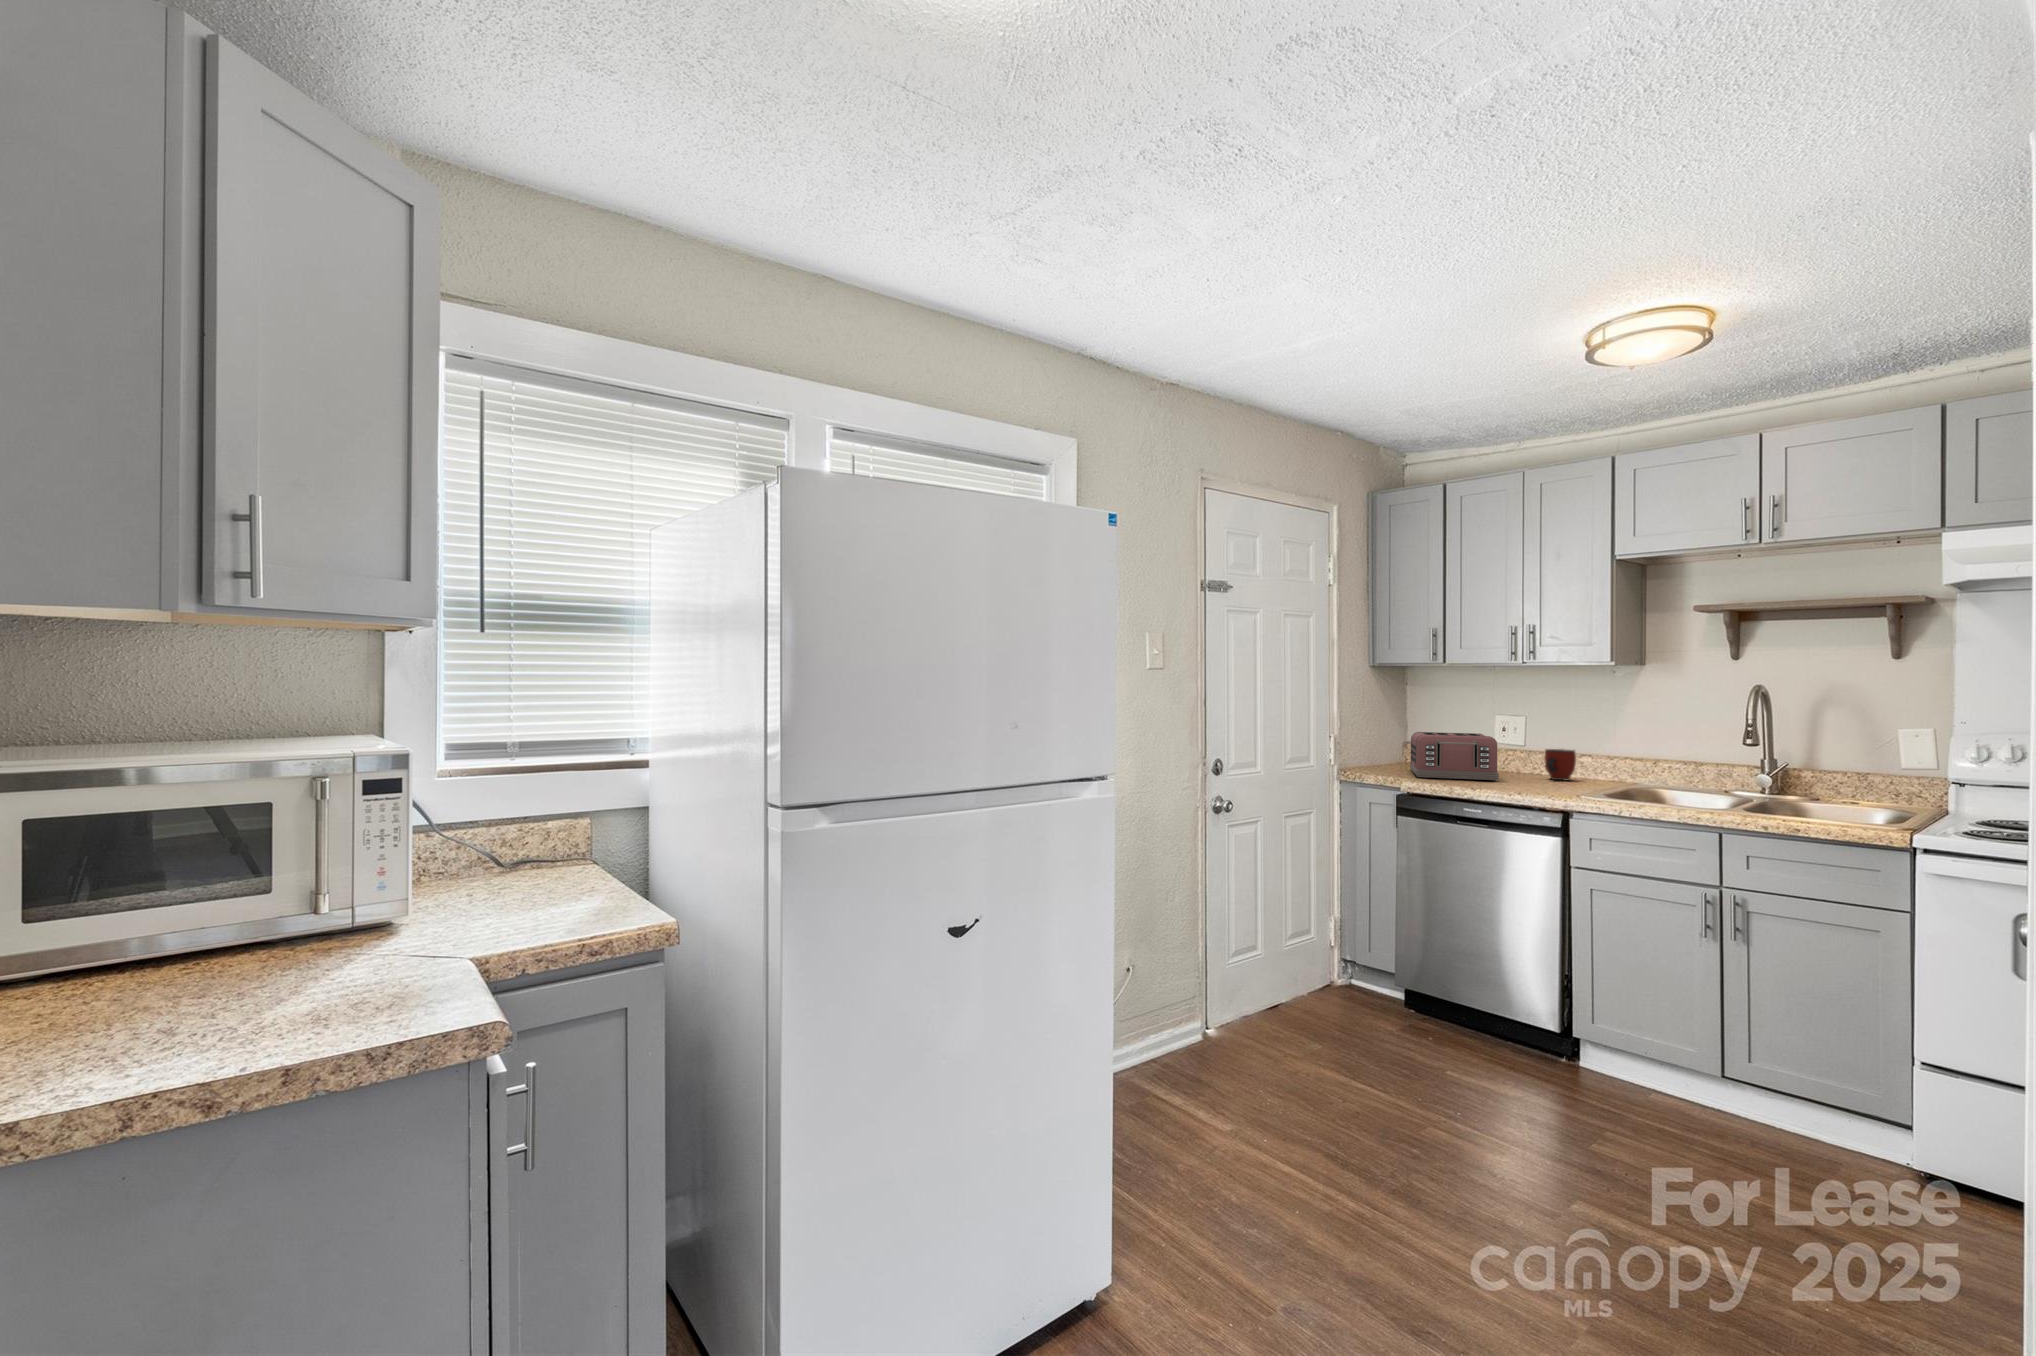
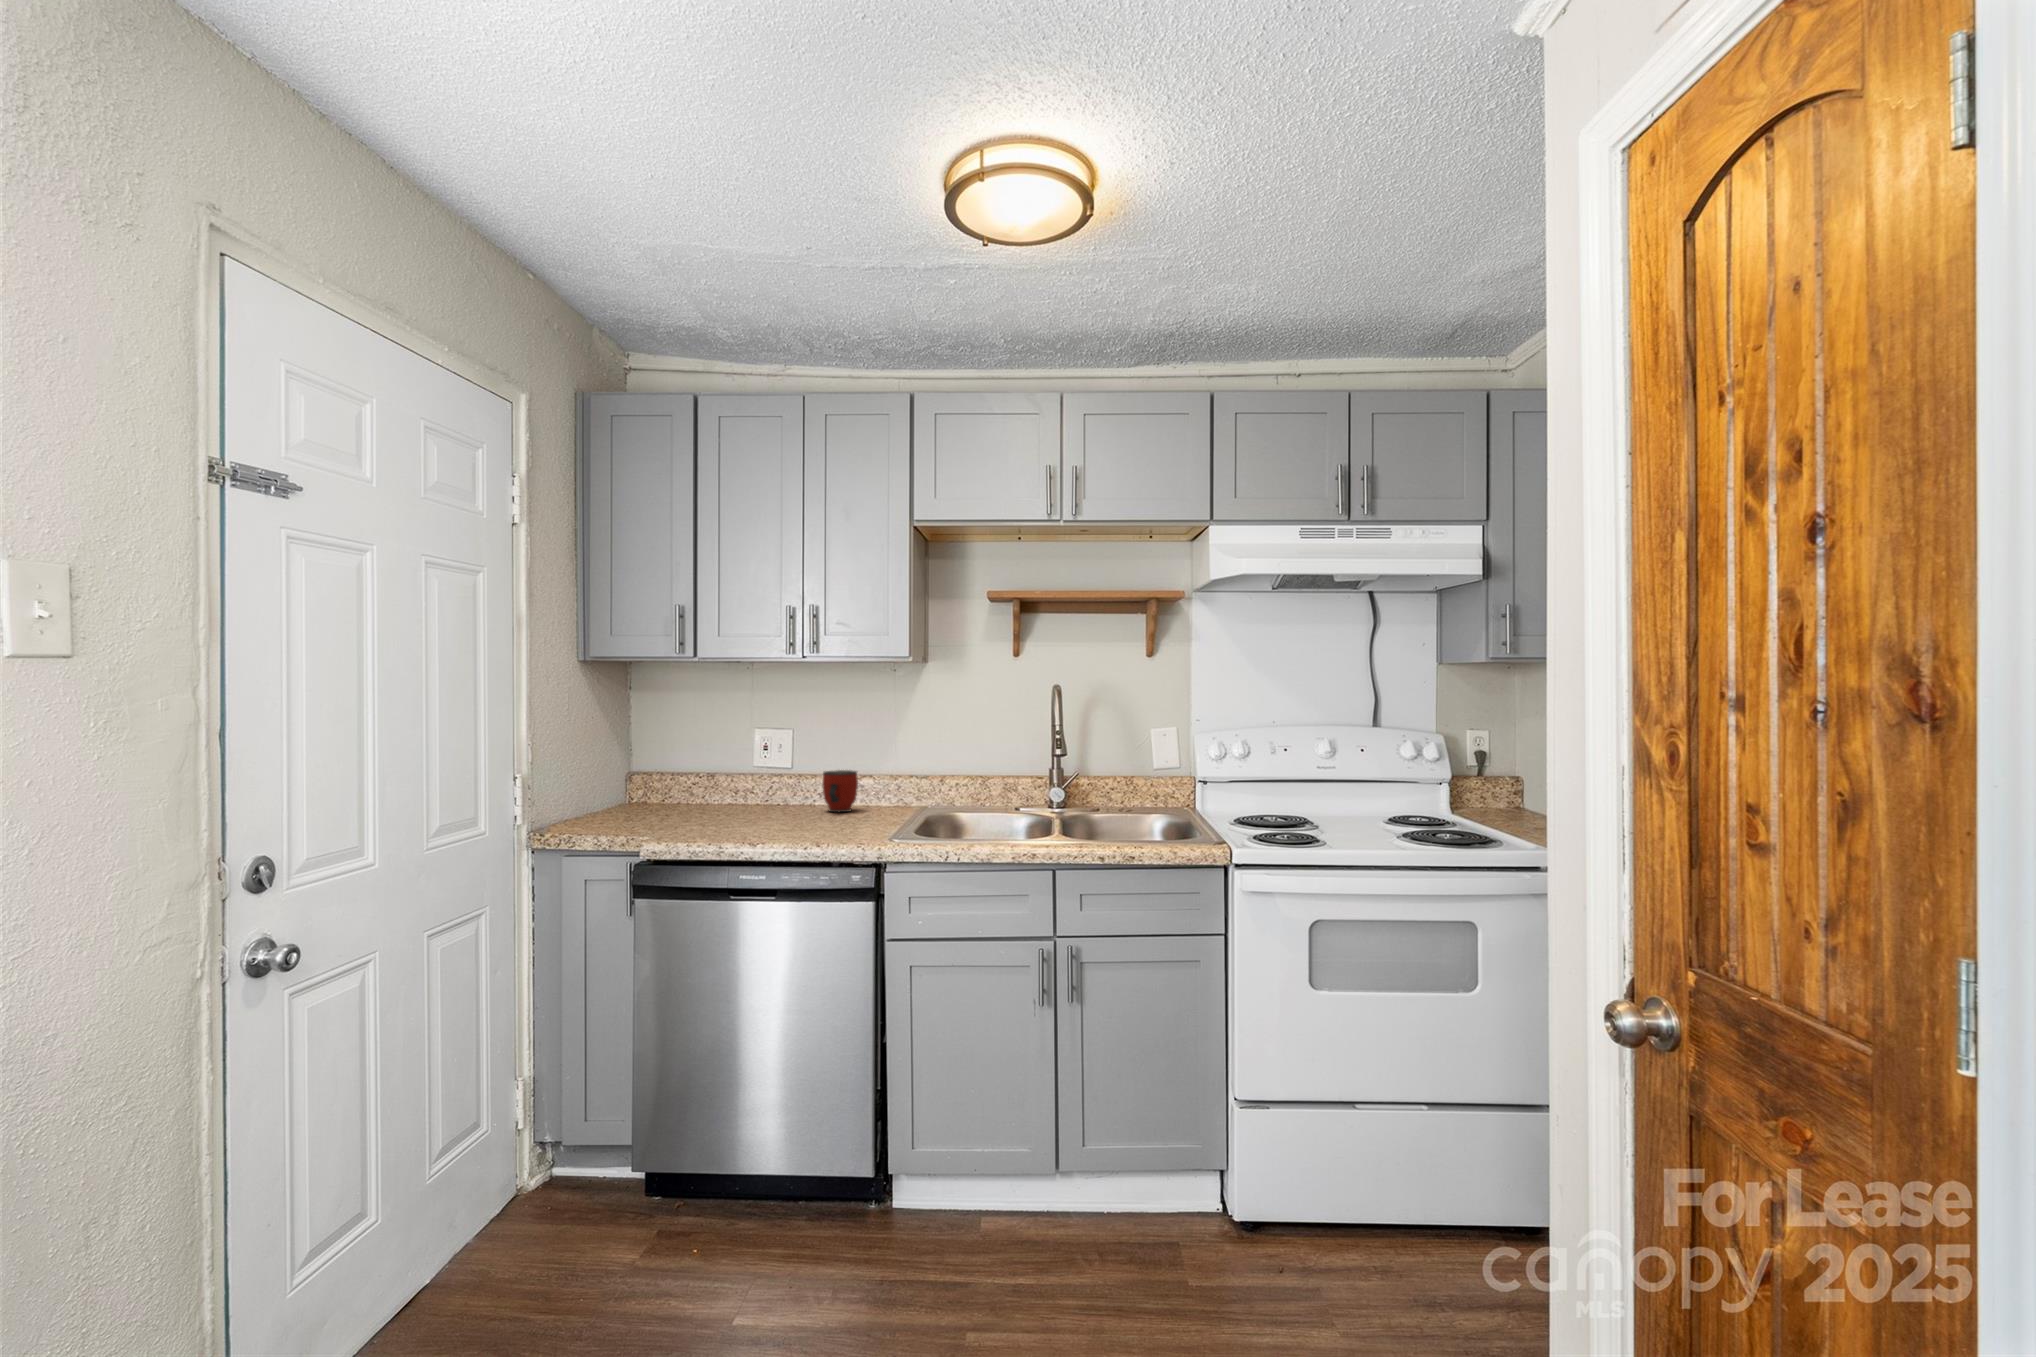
toaster: present [1410,732,1499,780] -> none [643,756,775,831]

